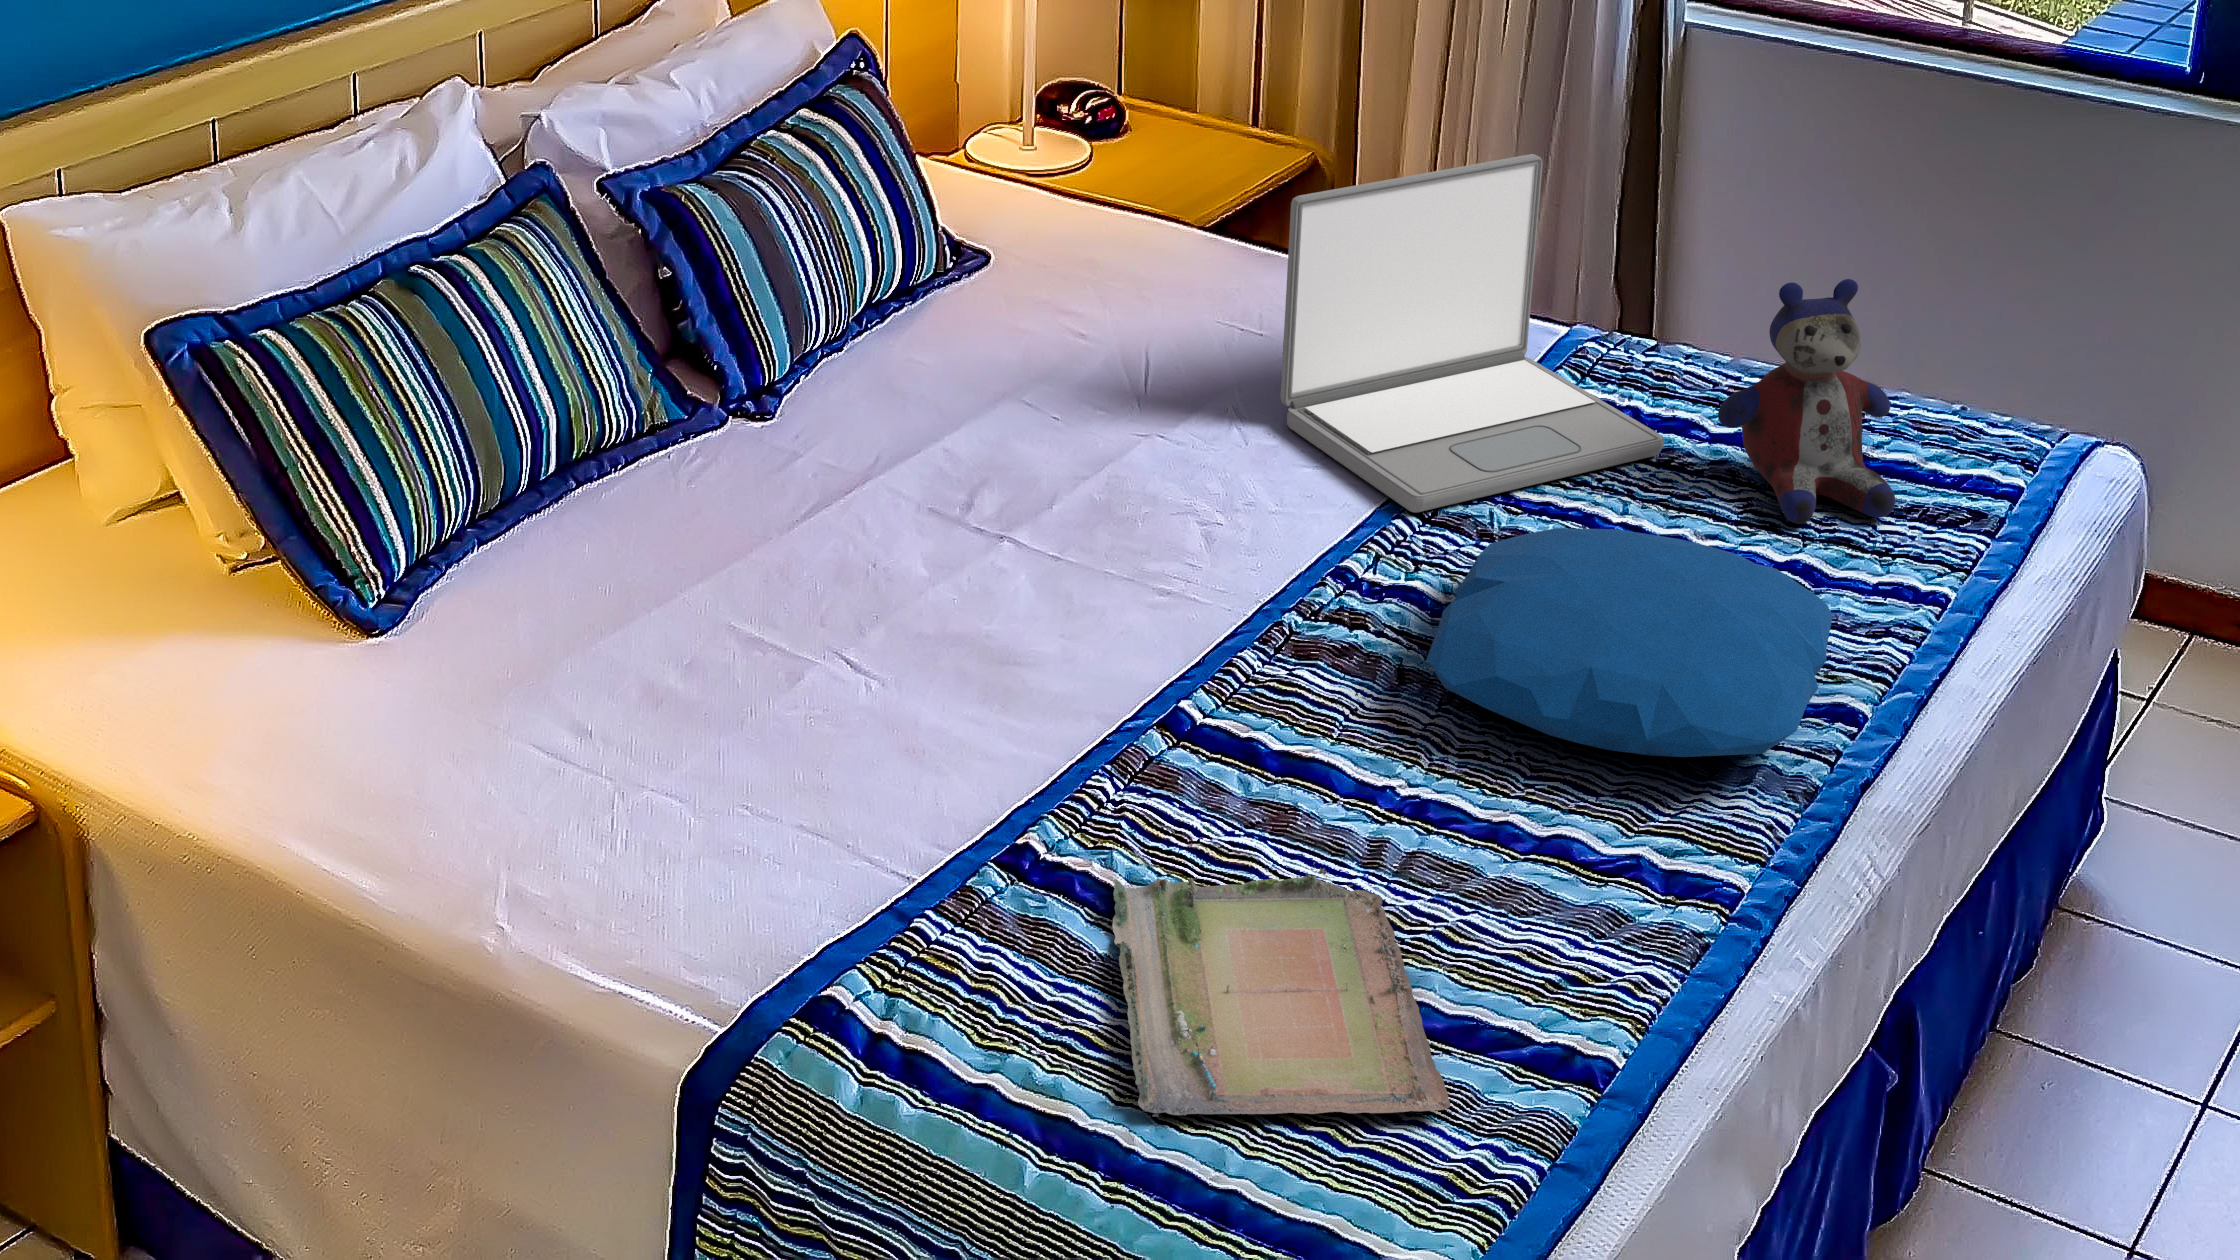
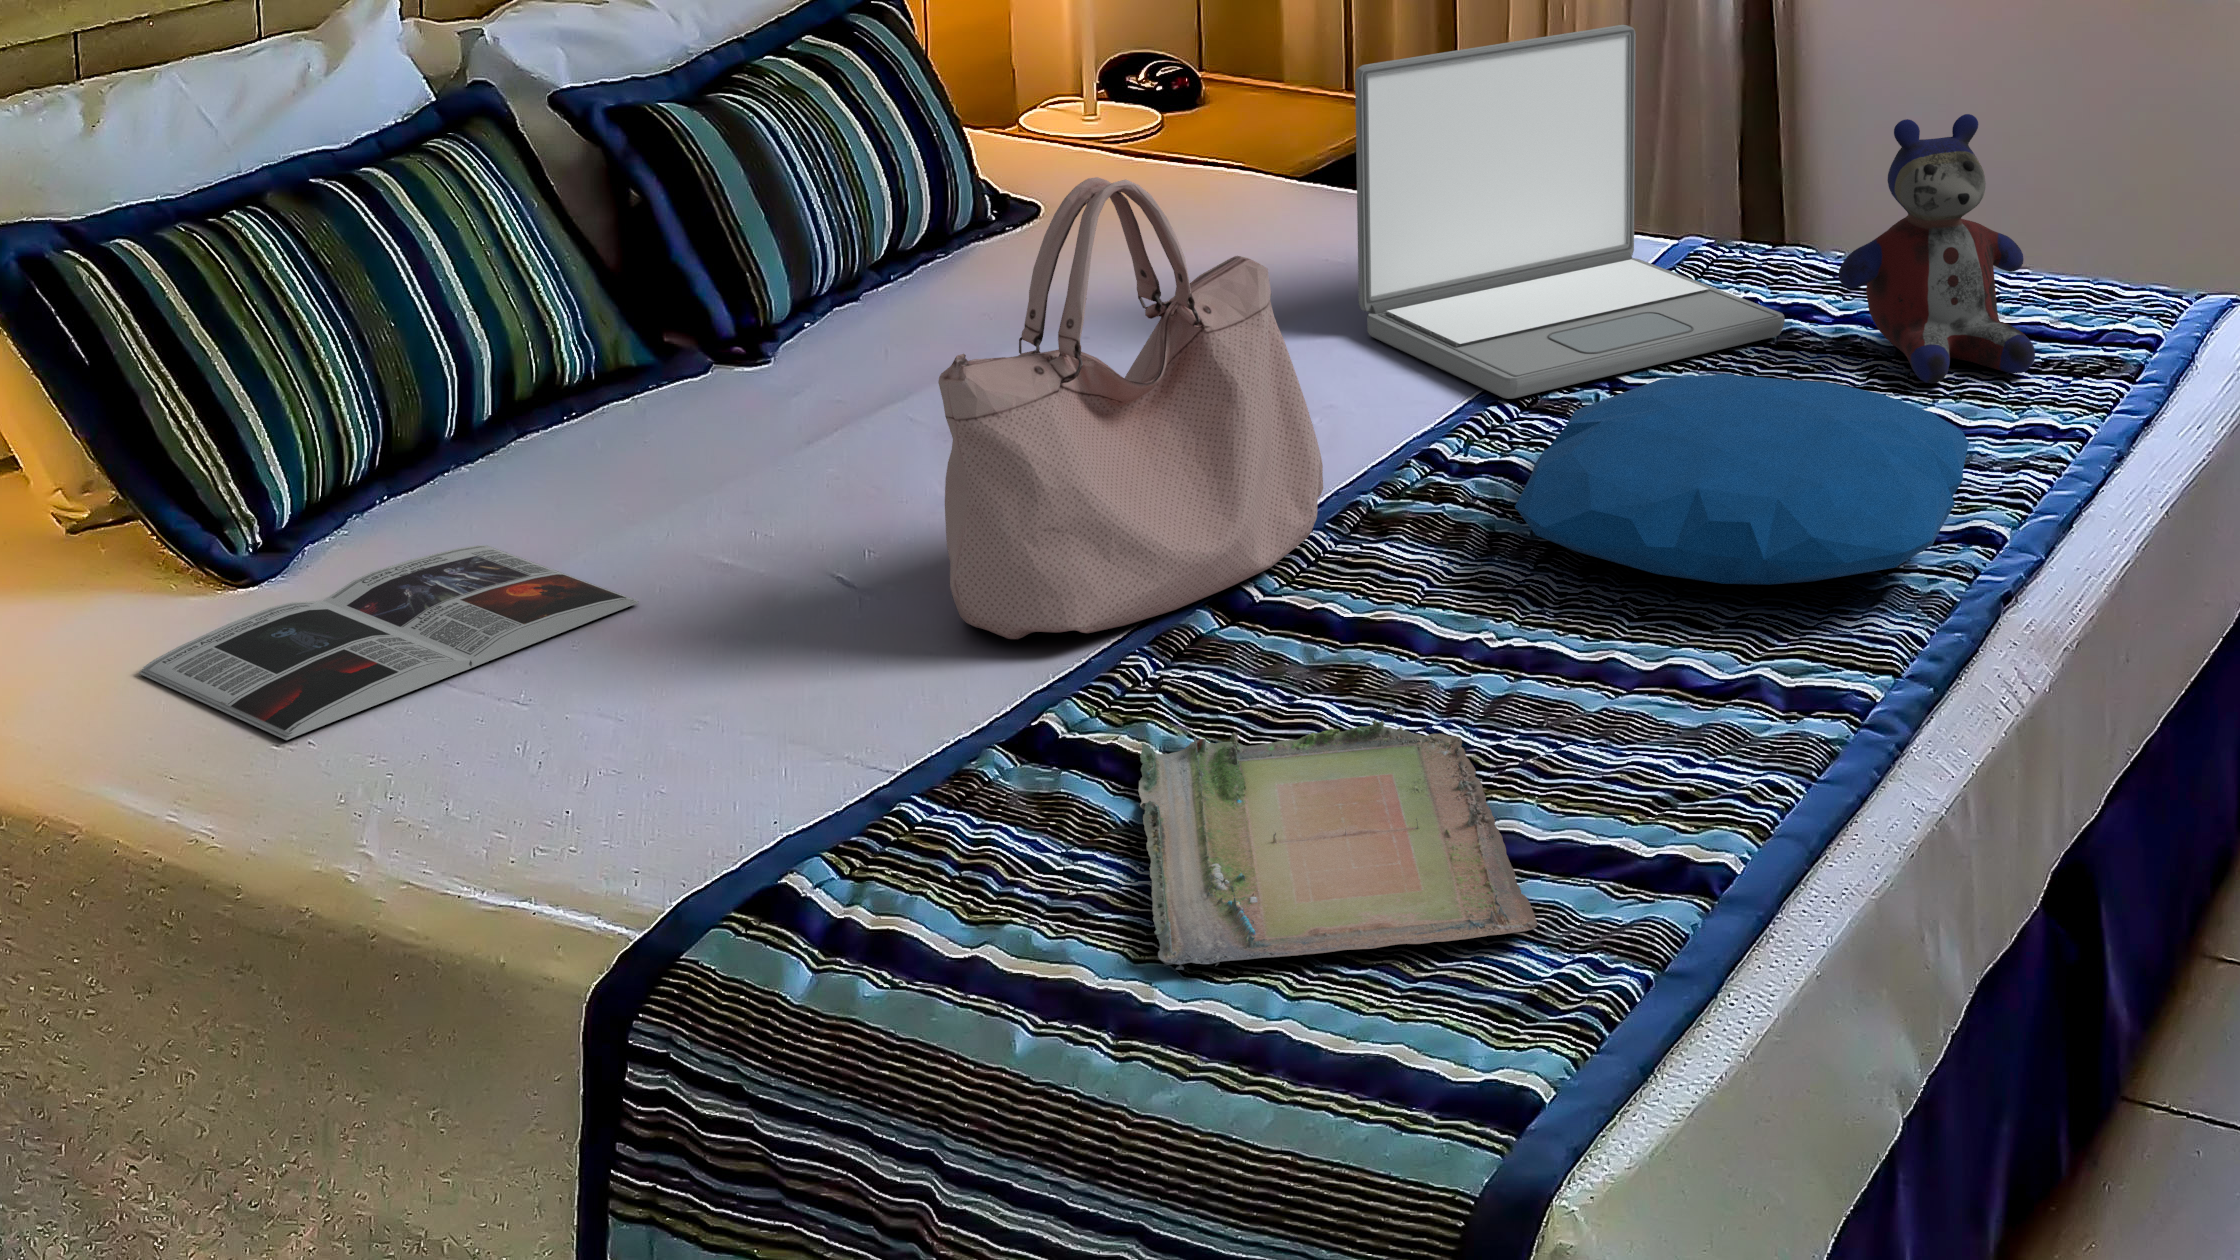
handbag: none [949,363,1259,755] -> present [938,177,1323,639]
magazine: none [299,611,687,807] -> present [139,545,639,740]

